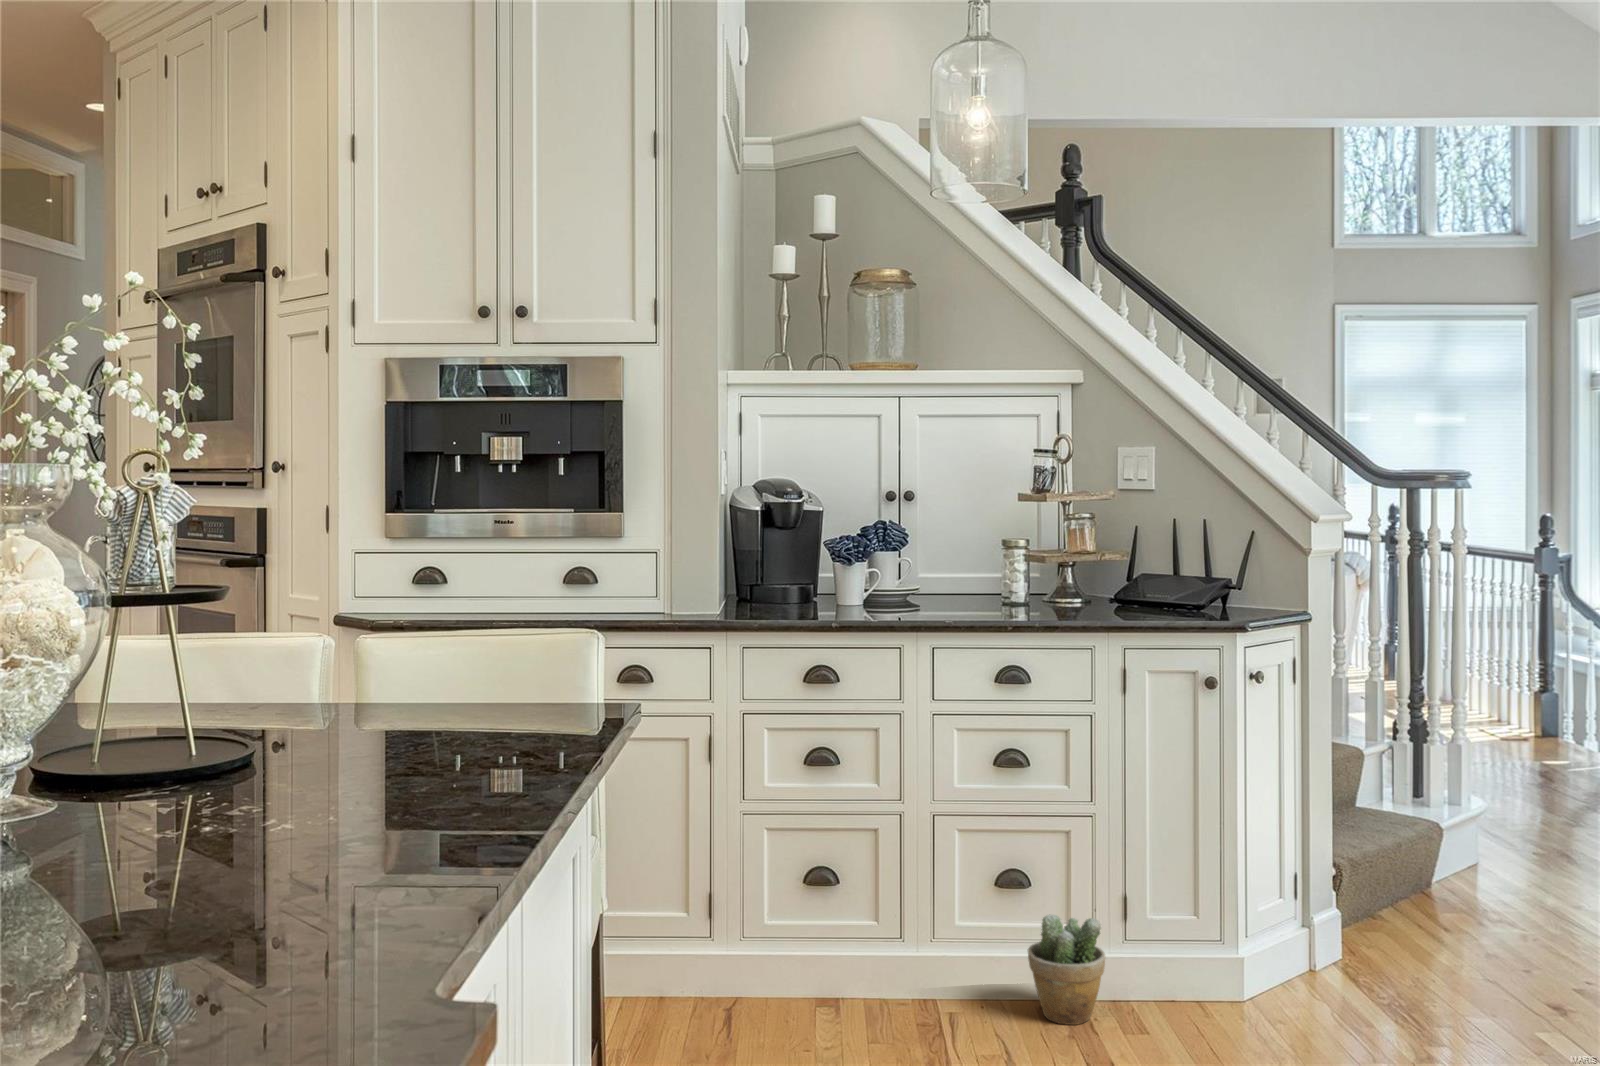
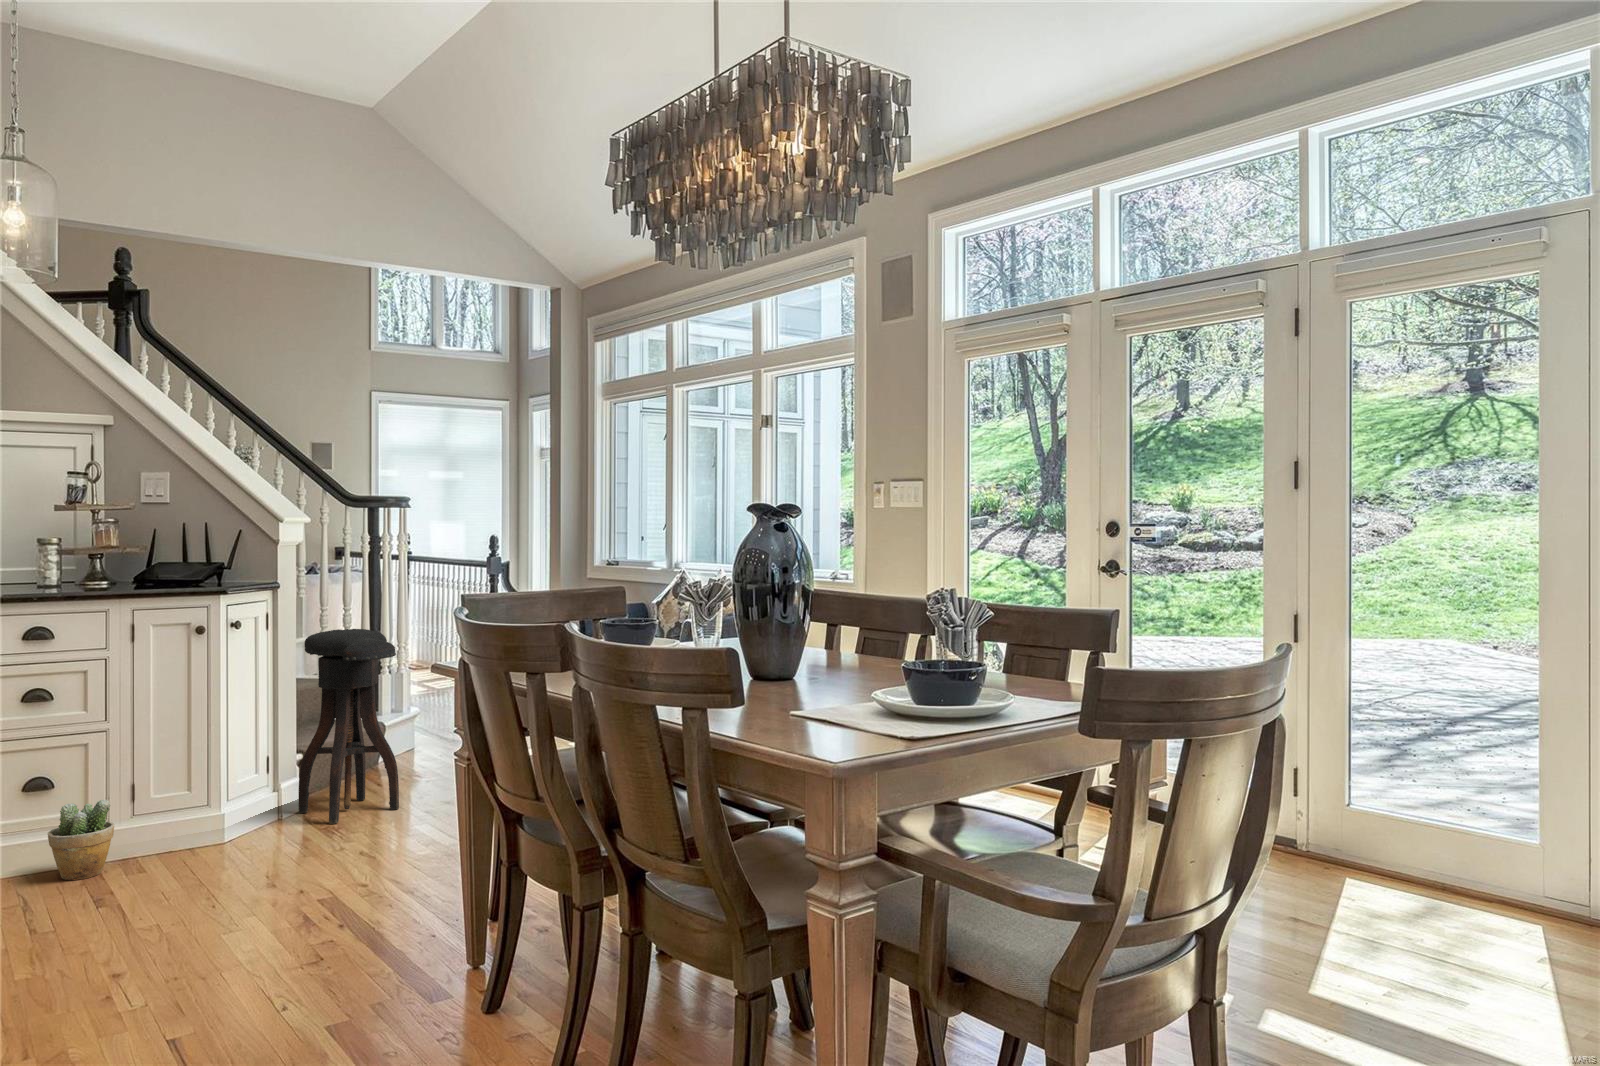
stool: none [1337,685,1511,1004] -> present [299,629,399,824]

